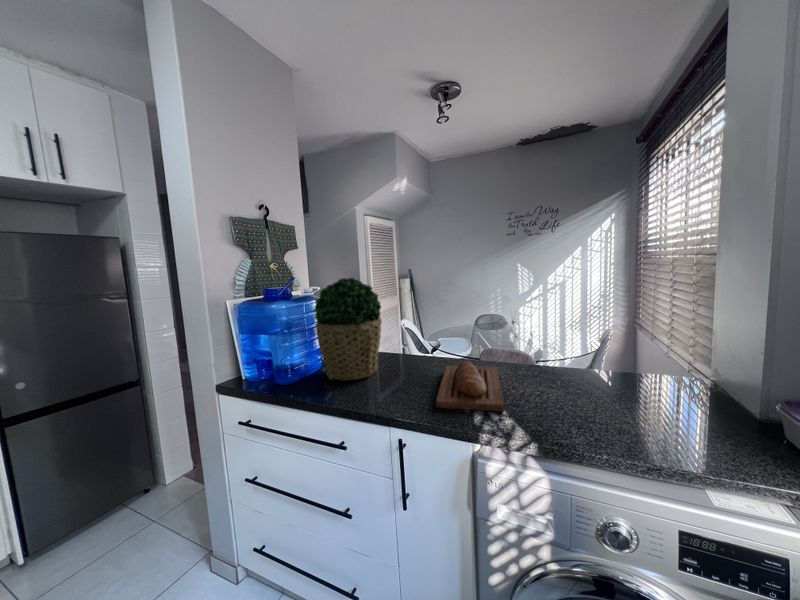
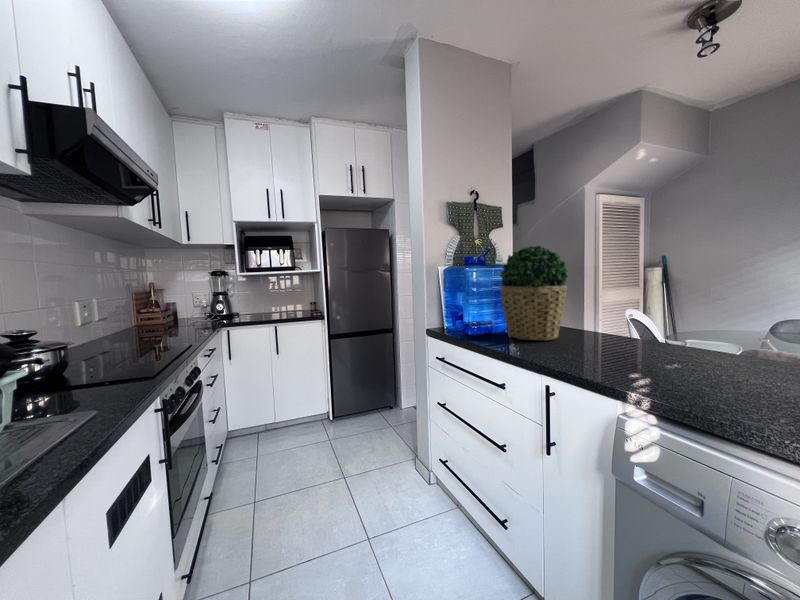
bread loaf: present [436,361,504,412] -> none [599,338,721,386]

